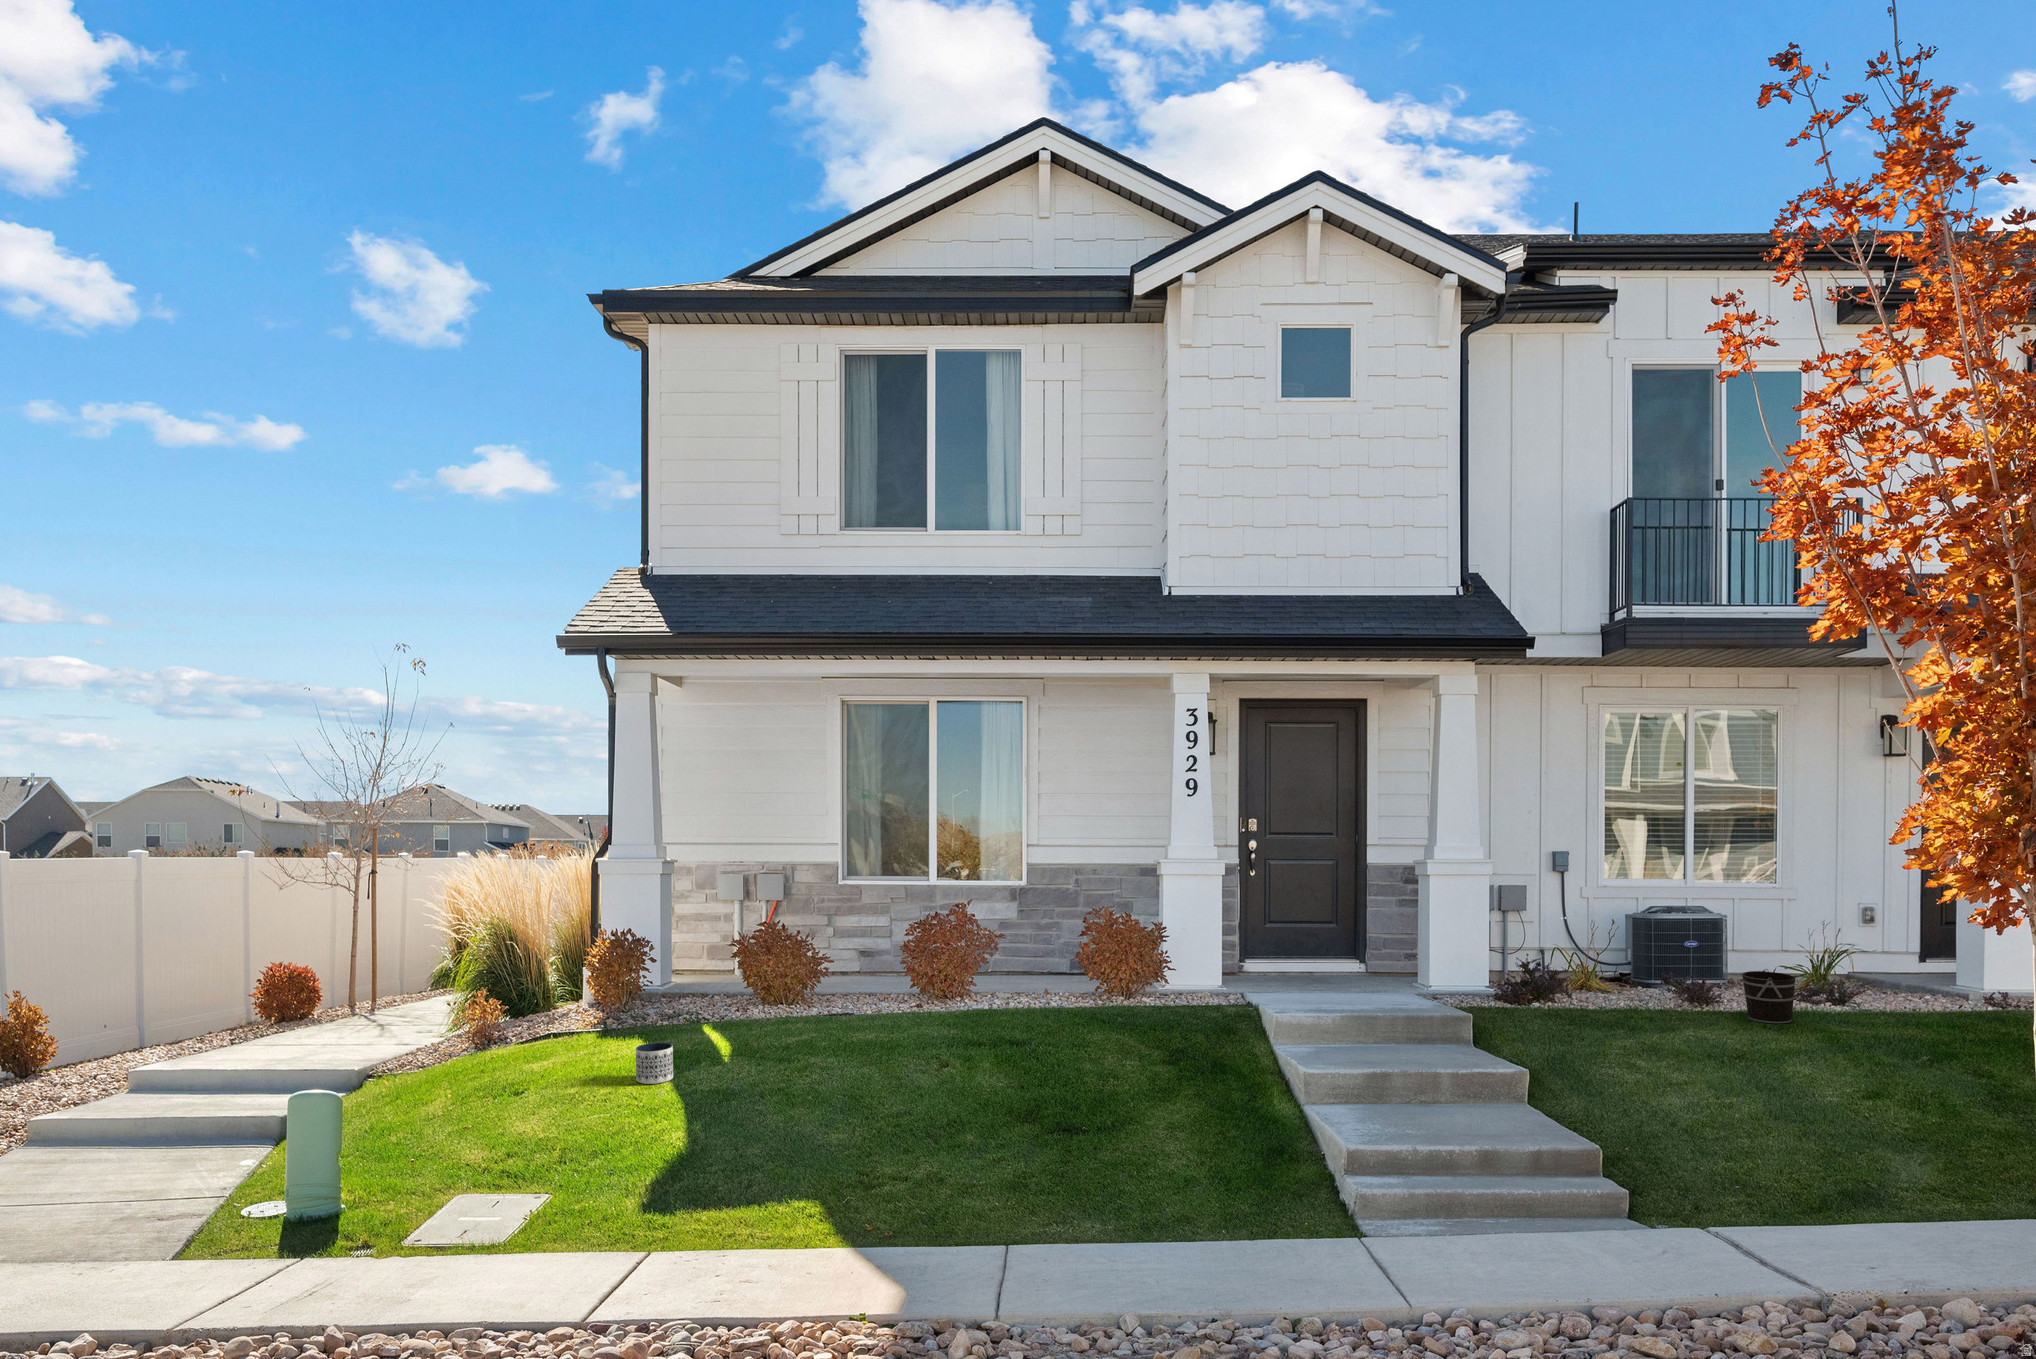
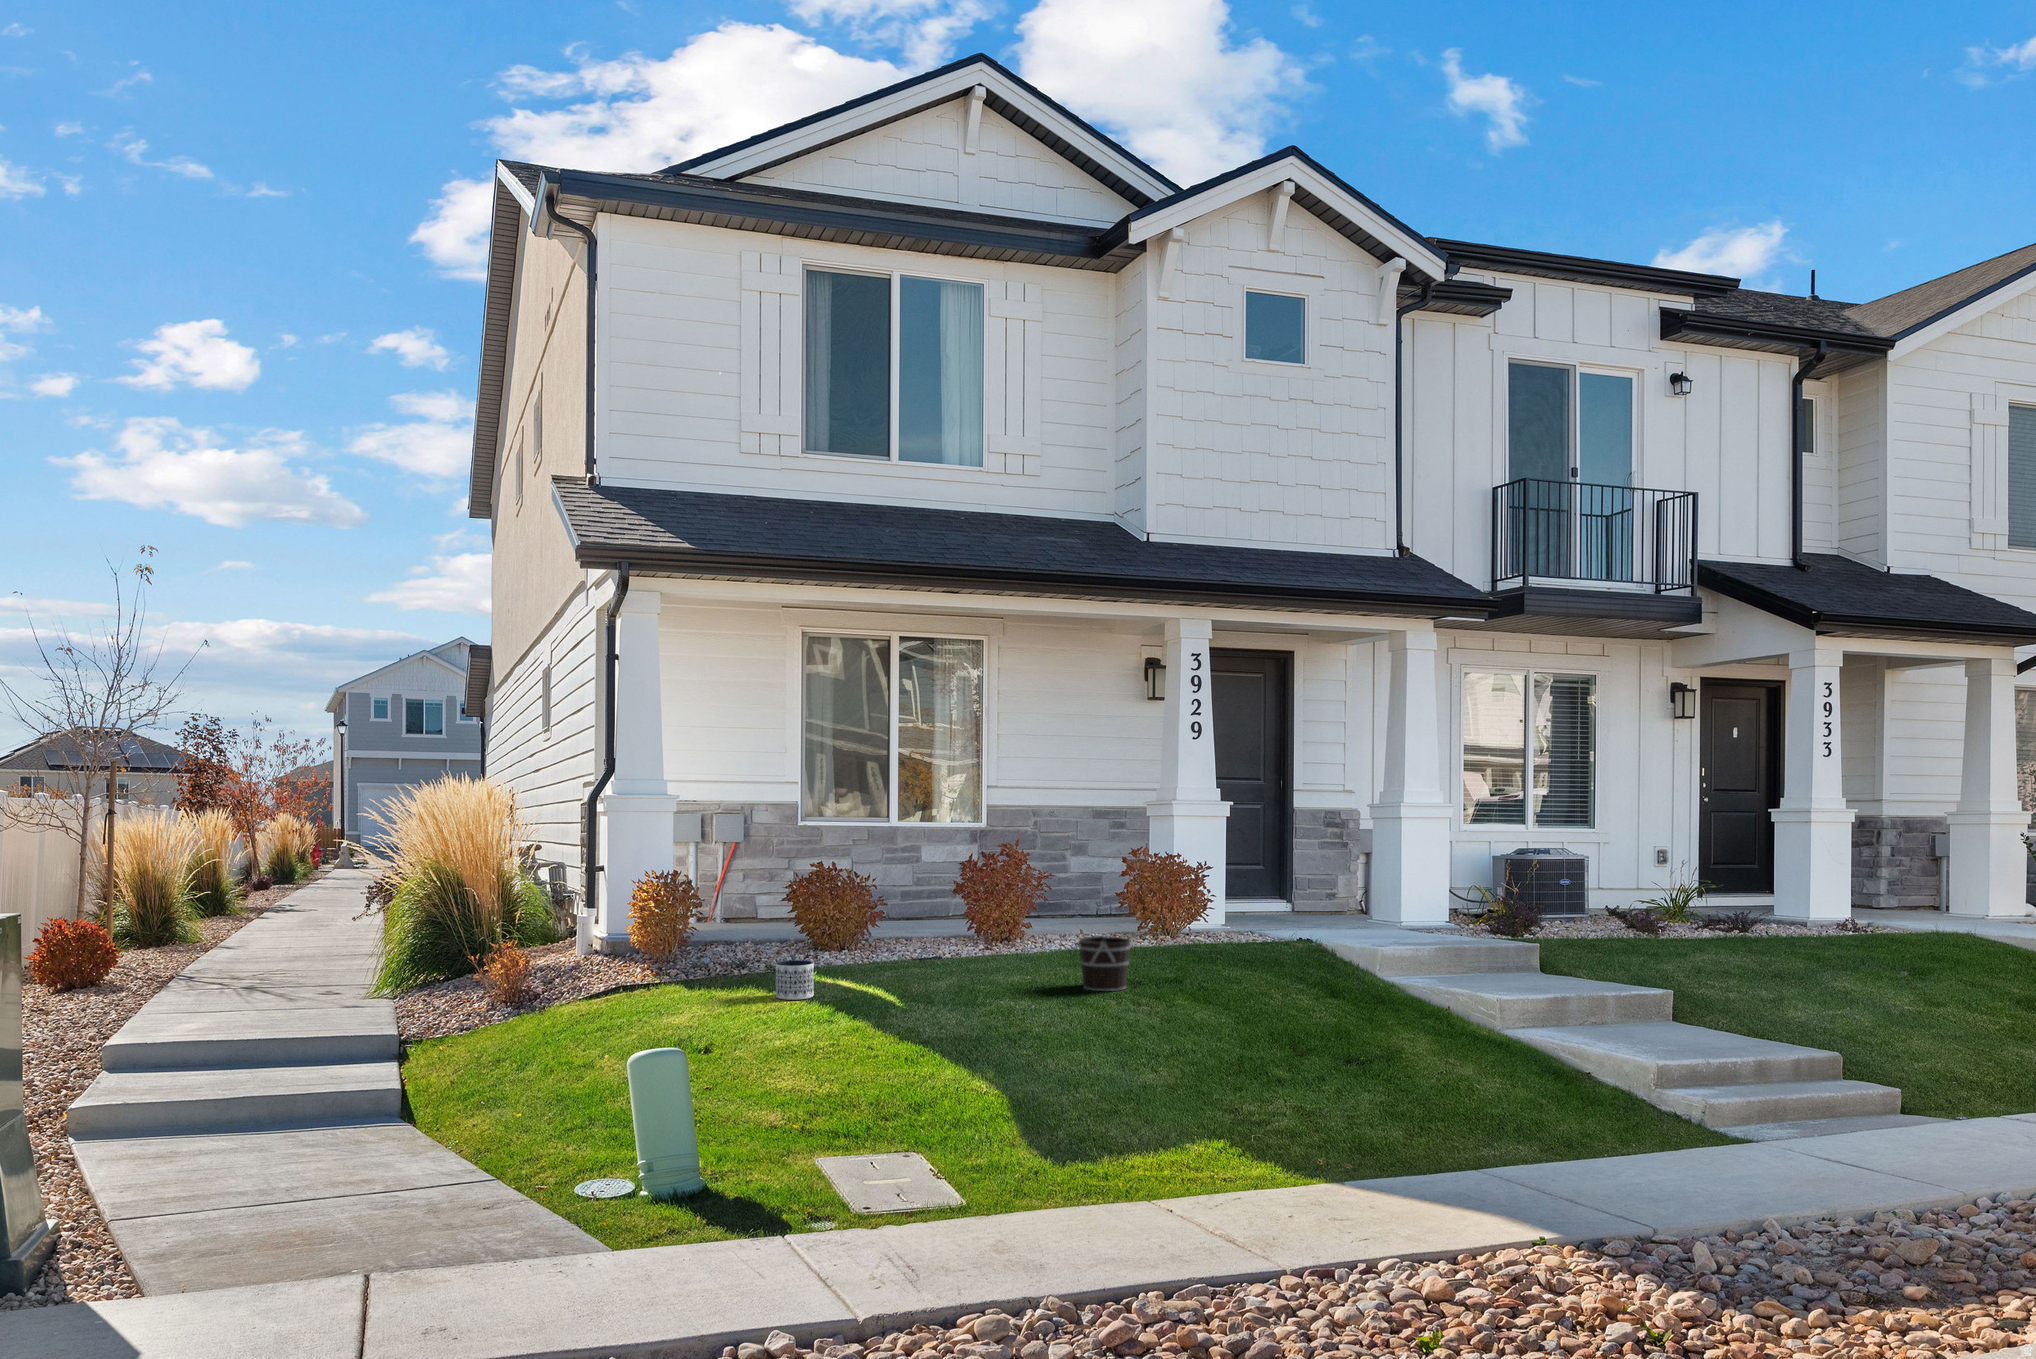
bucket: present [1740,969,1795,1023] -> present [1078,936,1131,991]

